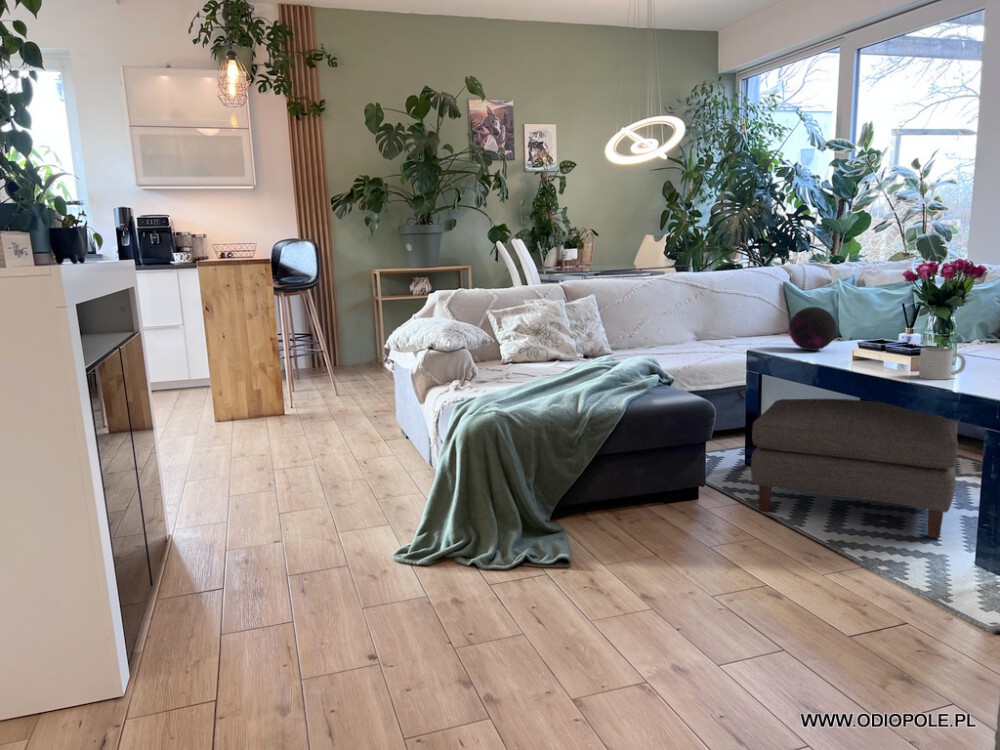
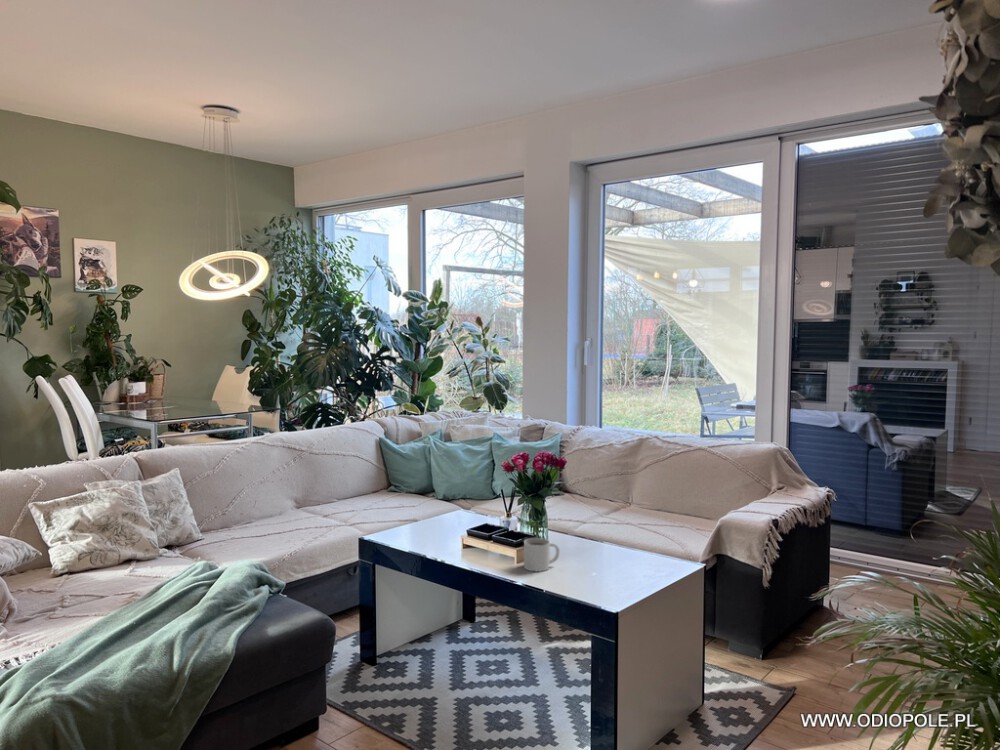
decorative orb: present [789,307,837,350] -> none [398,485,441,530]
ottoman: present [751,398,958,538] -> none [378,588,563,730]

